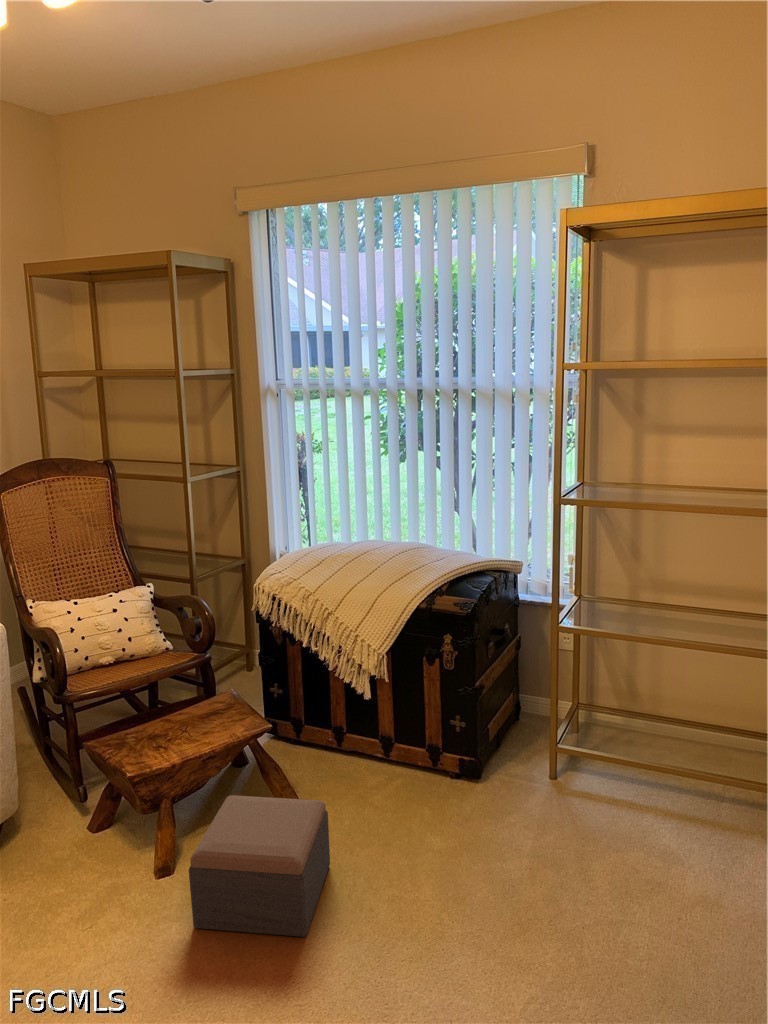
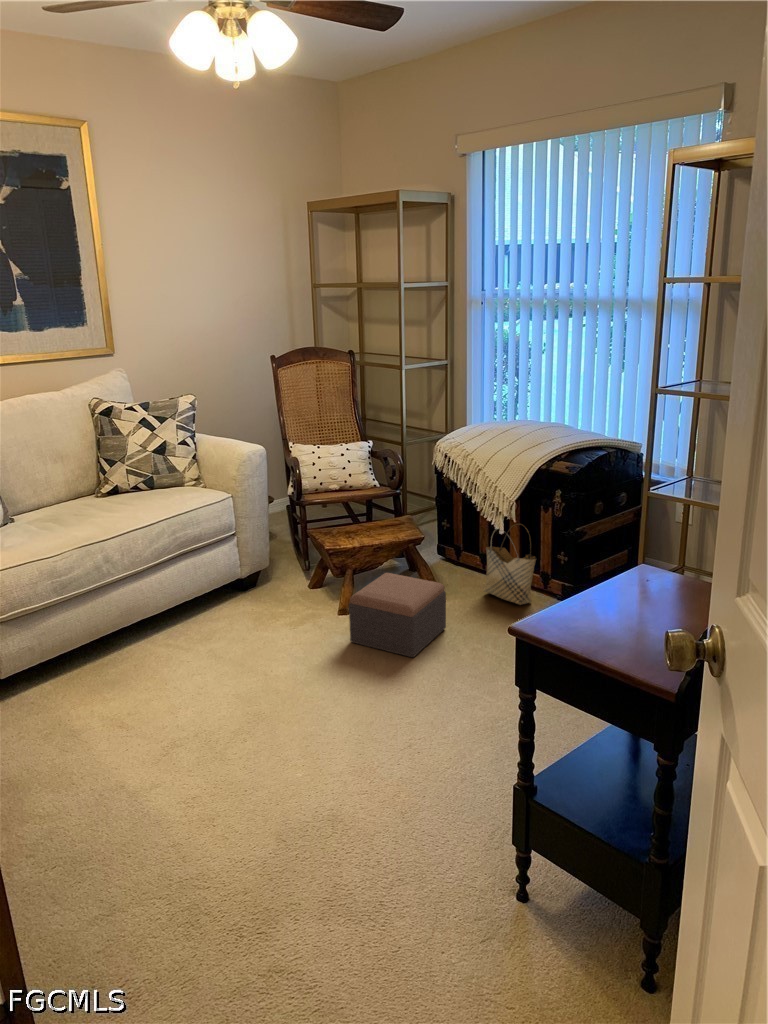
woven basket: none [352,684,427,798] -> present [484,524,536,605]

